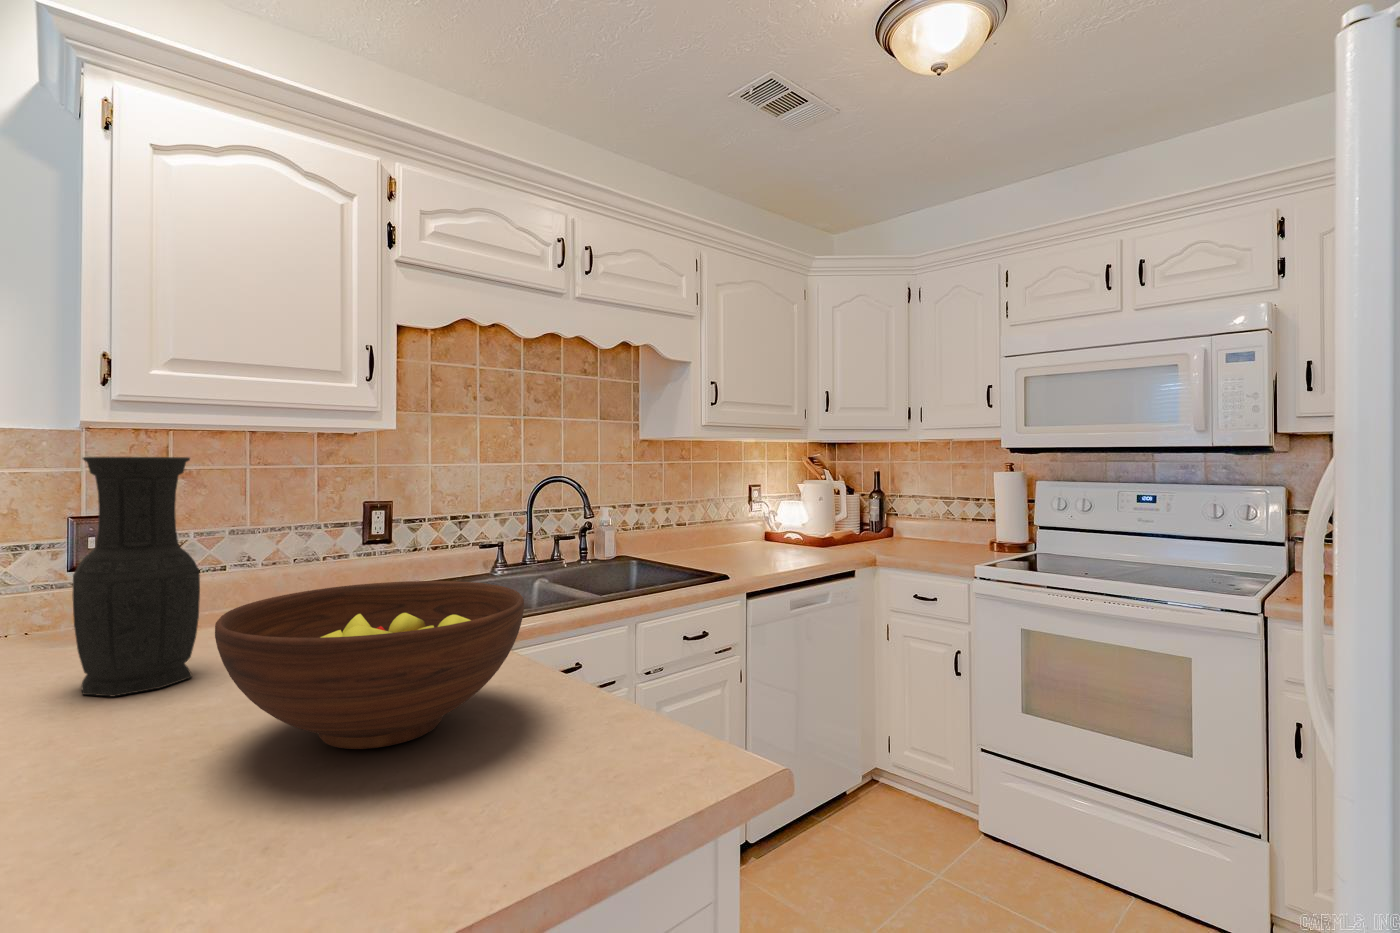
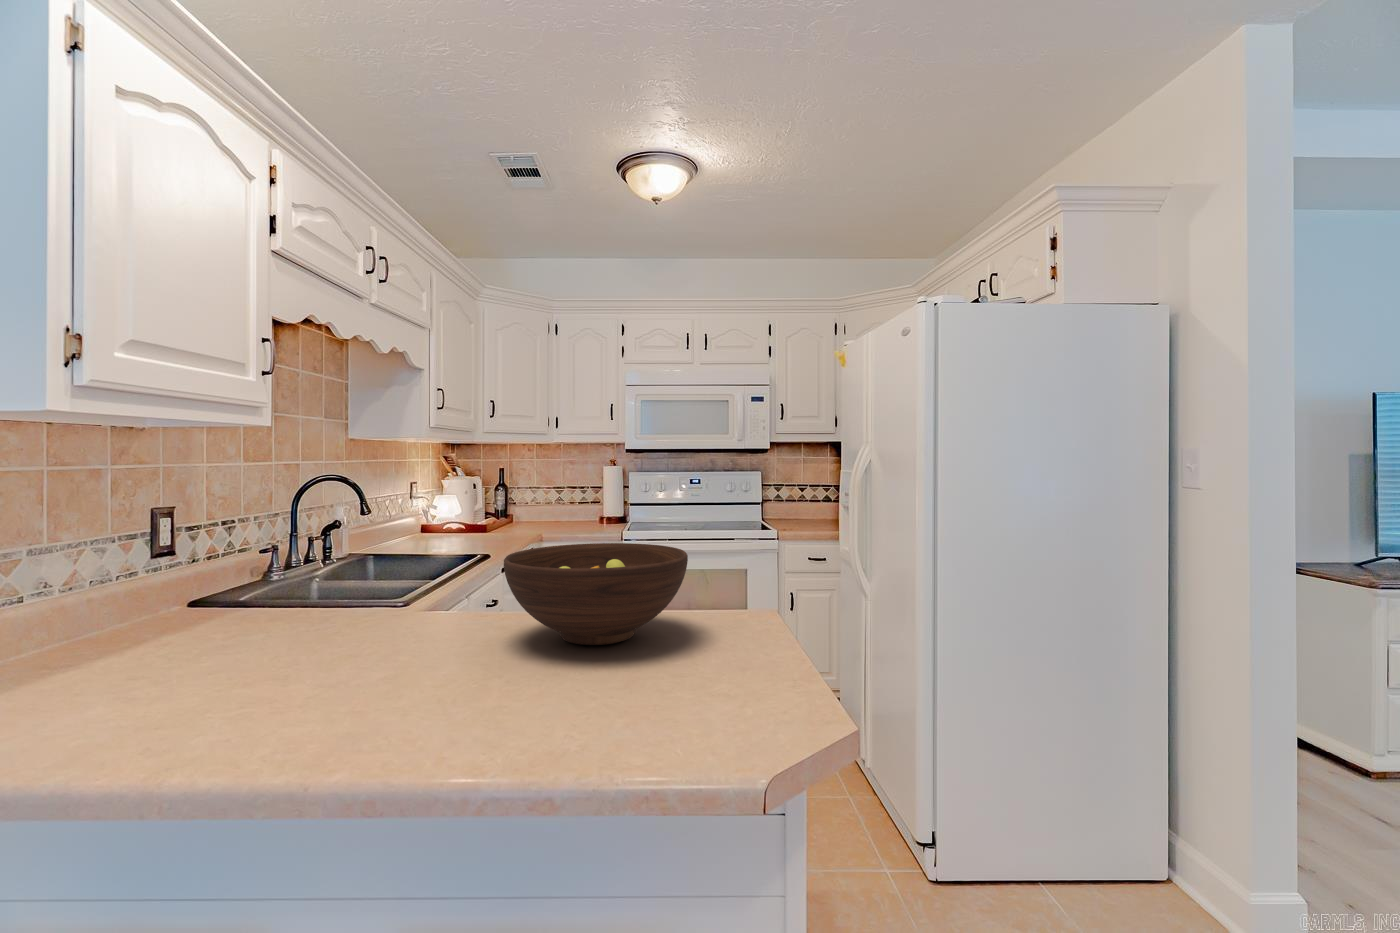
vase: present [73,457,200,696] -> none [231,457,345,692]

